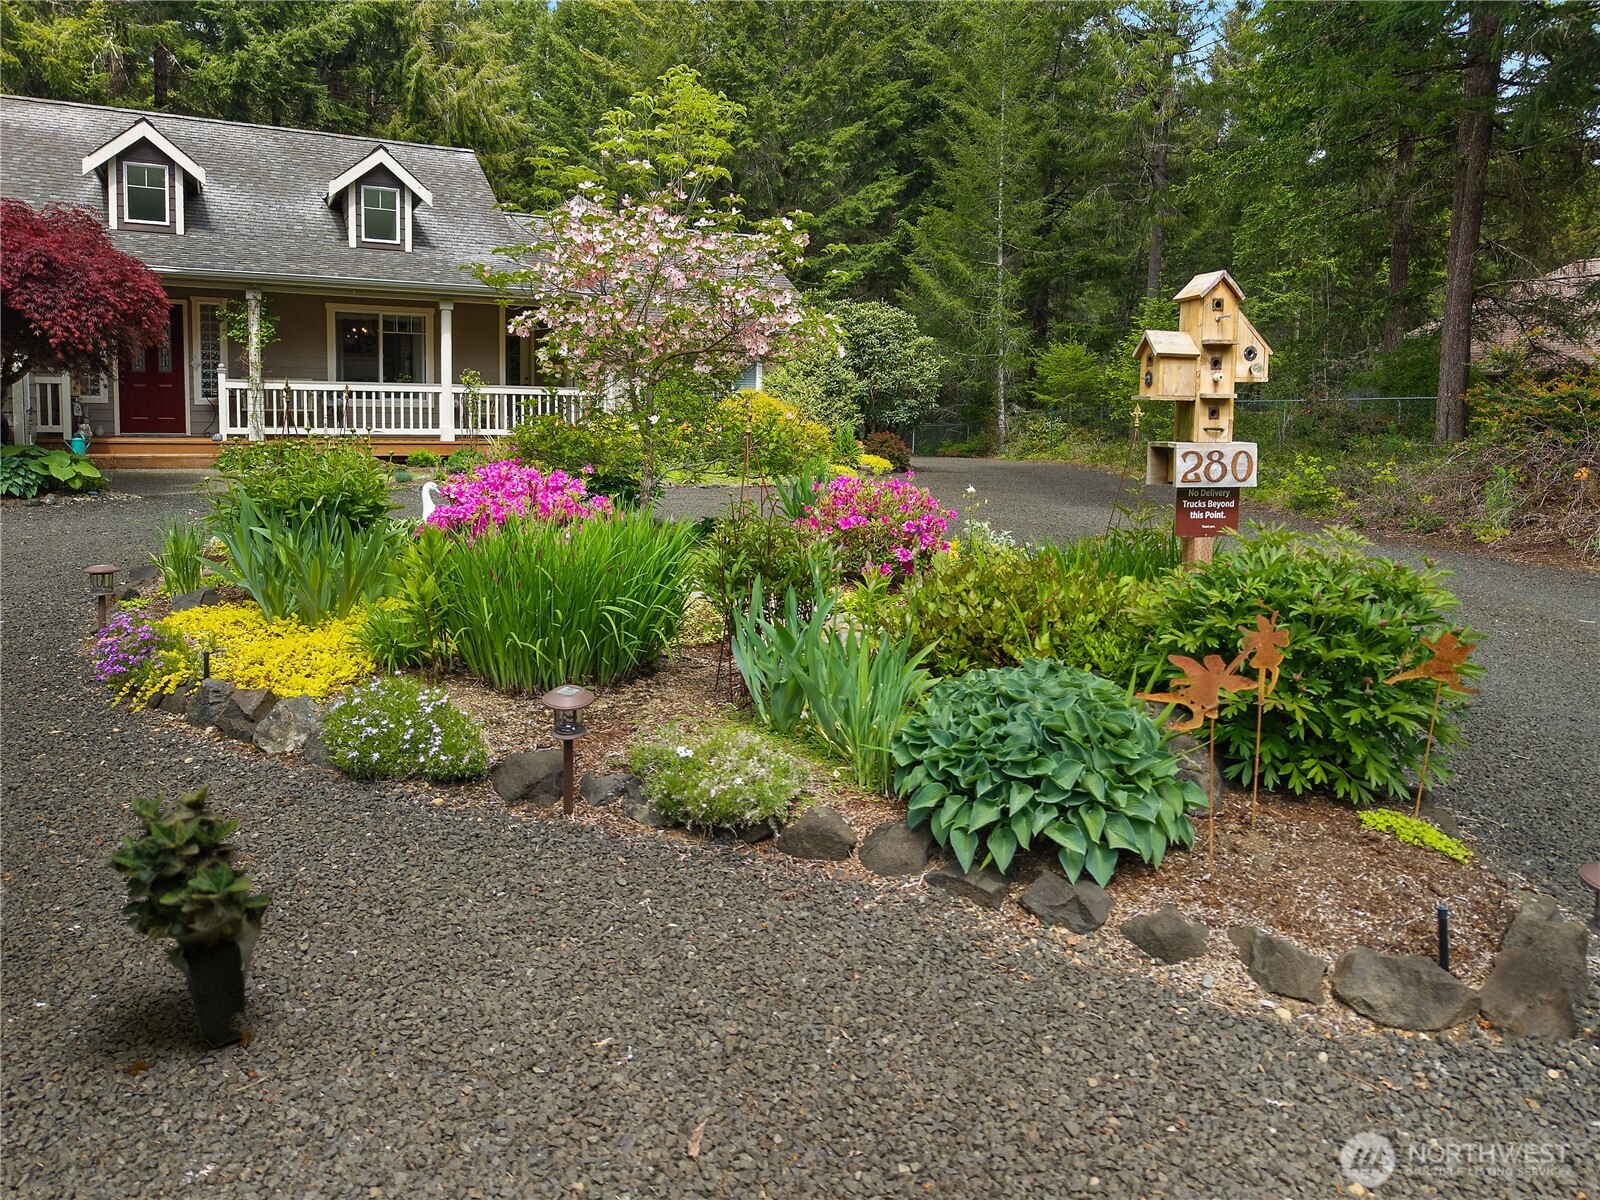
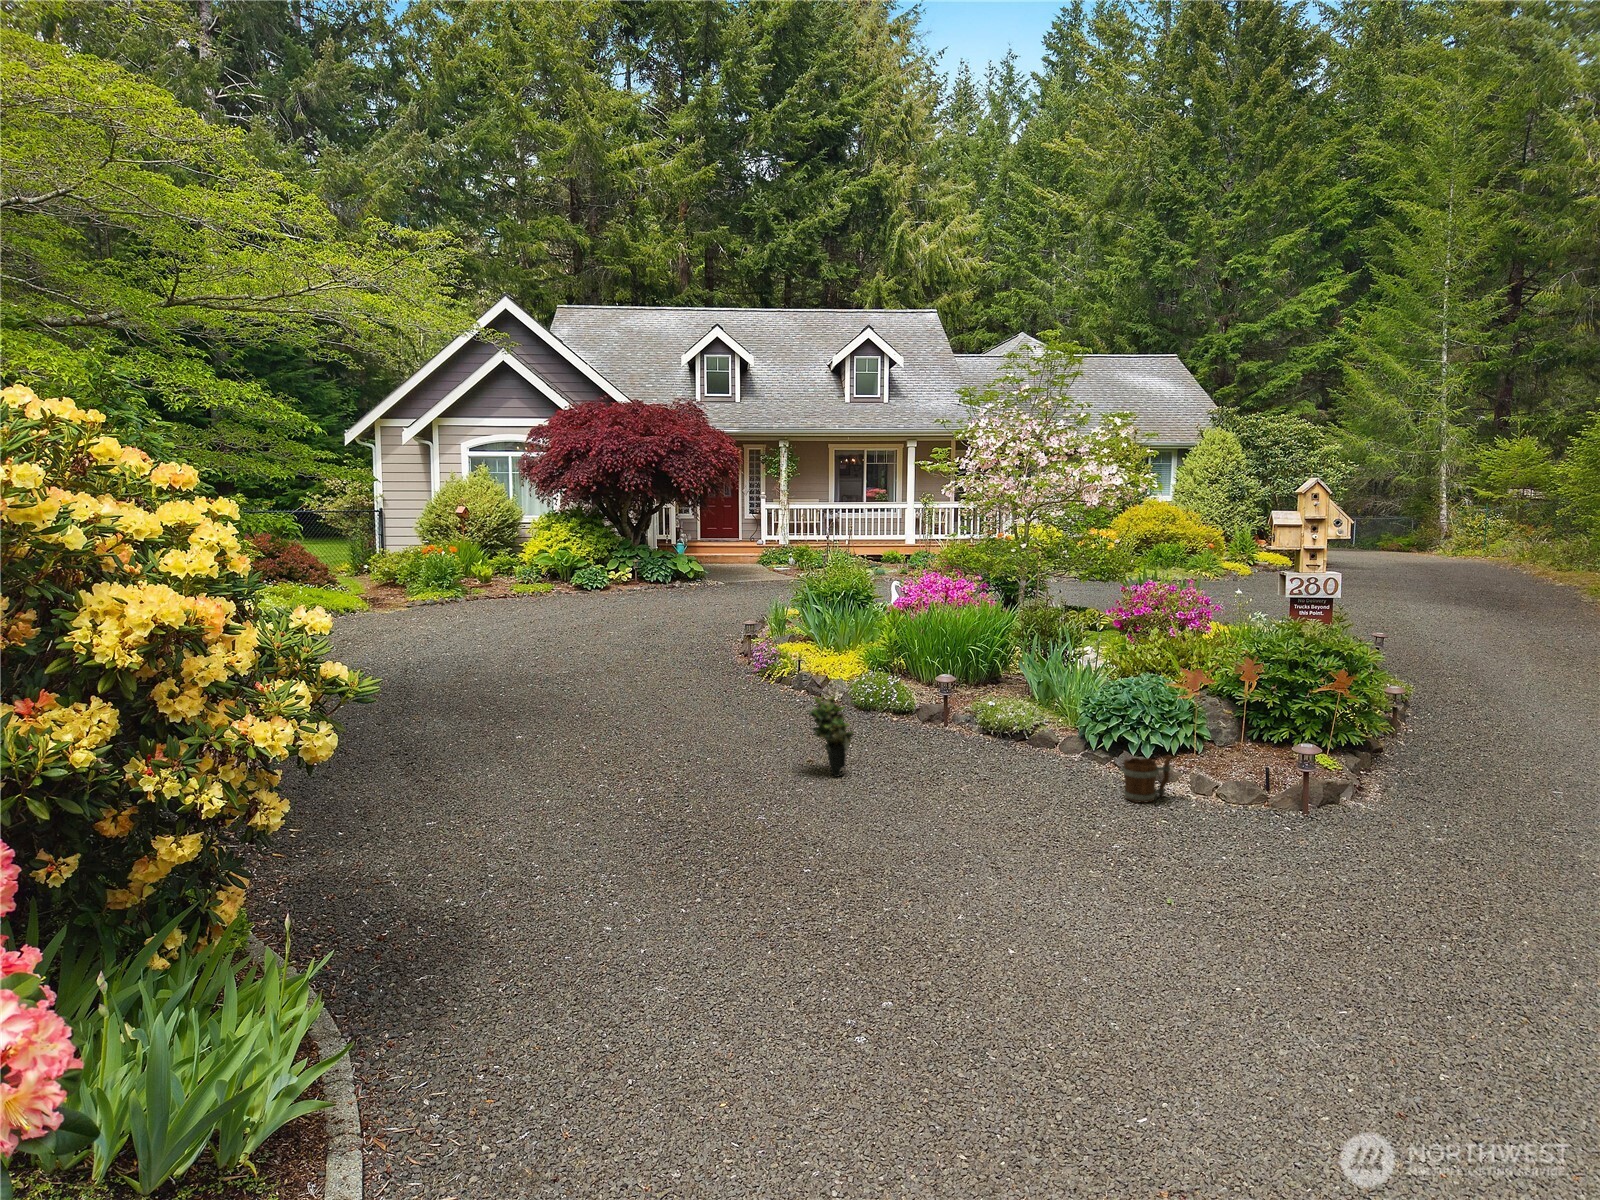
bucket: none [1065,896,1182,1046] -> present [1122,756,1172,803]

